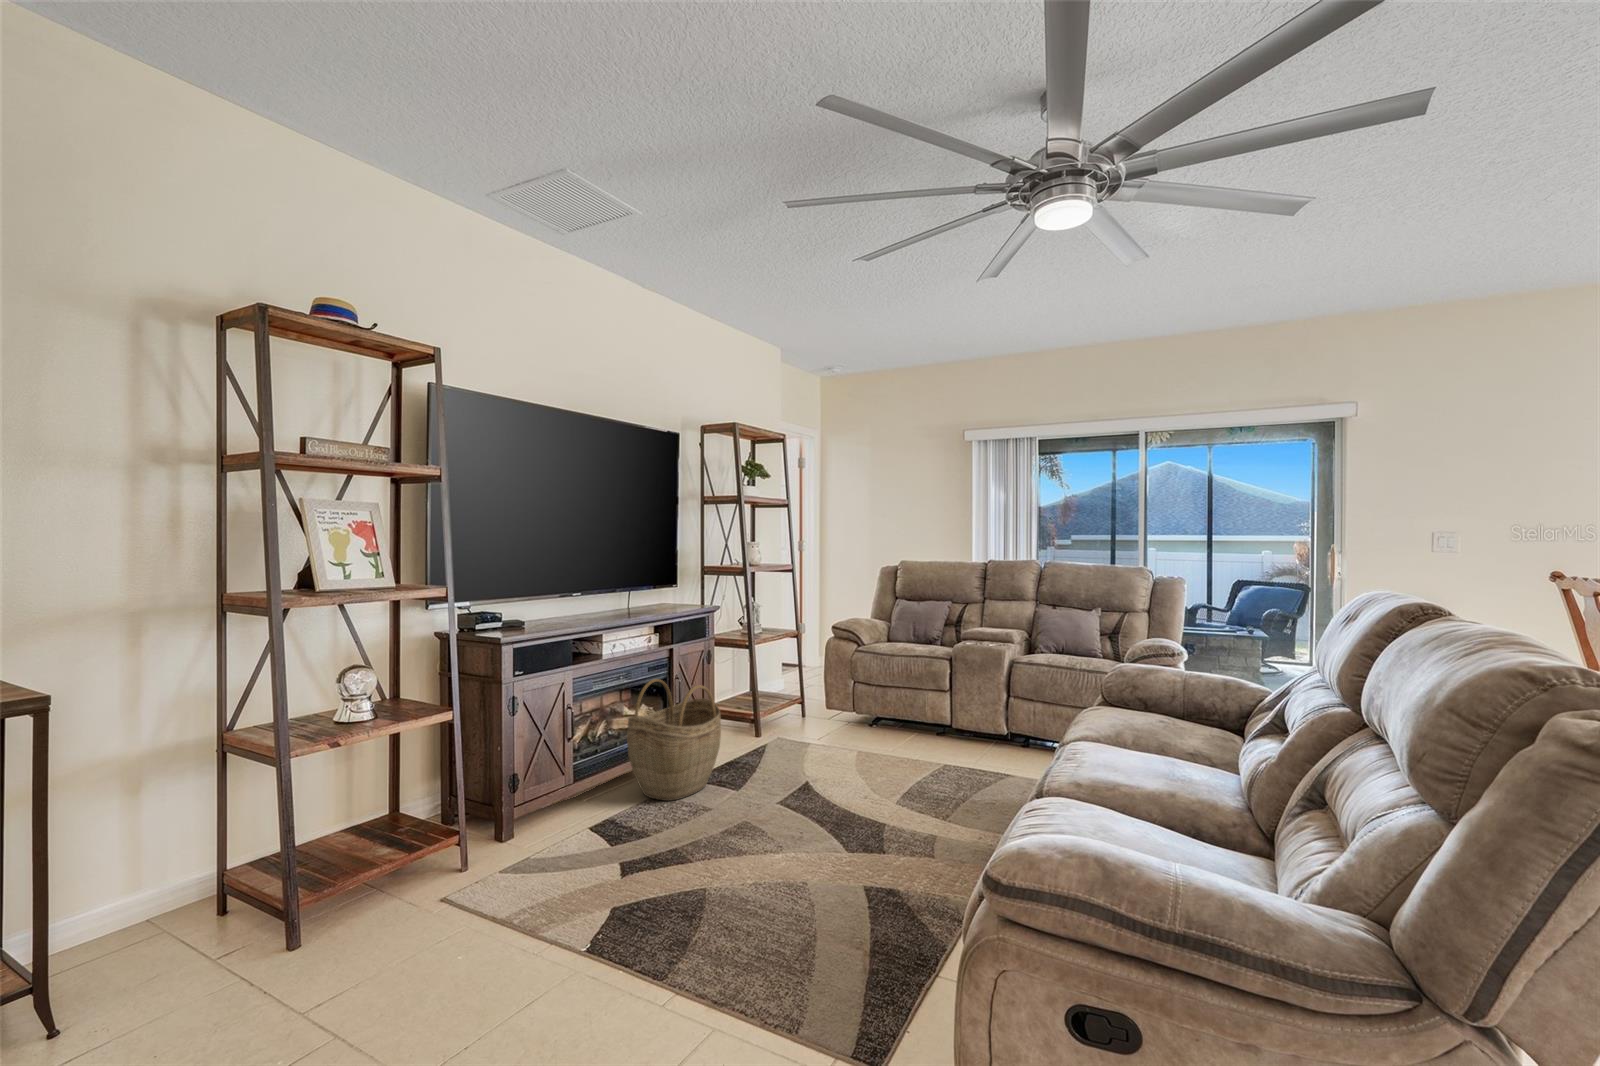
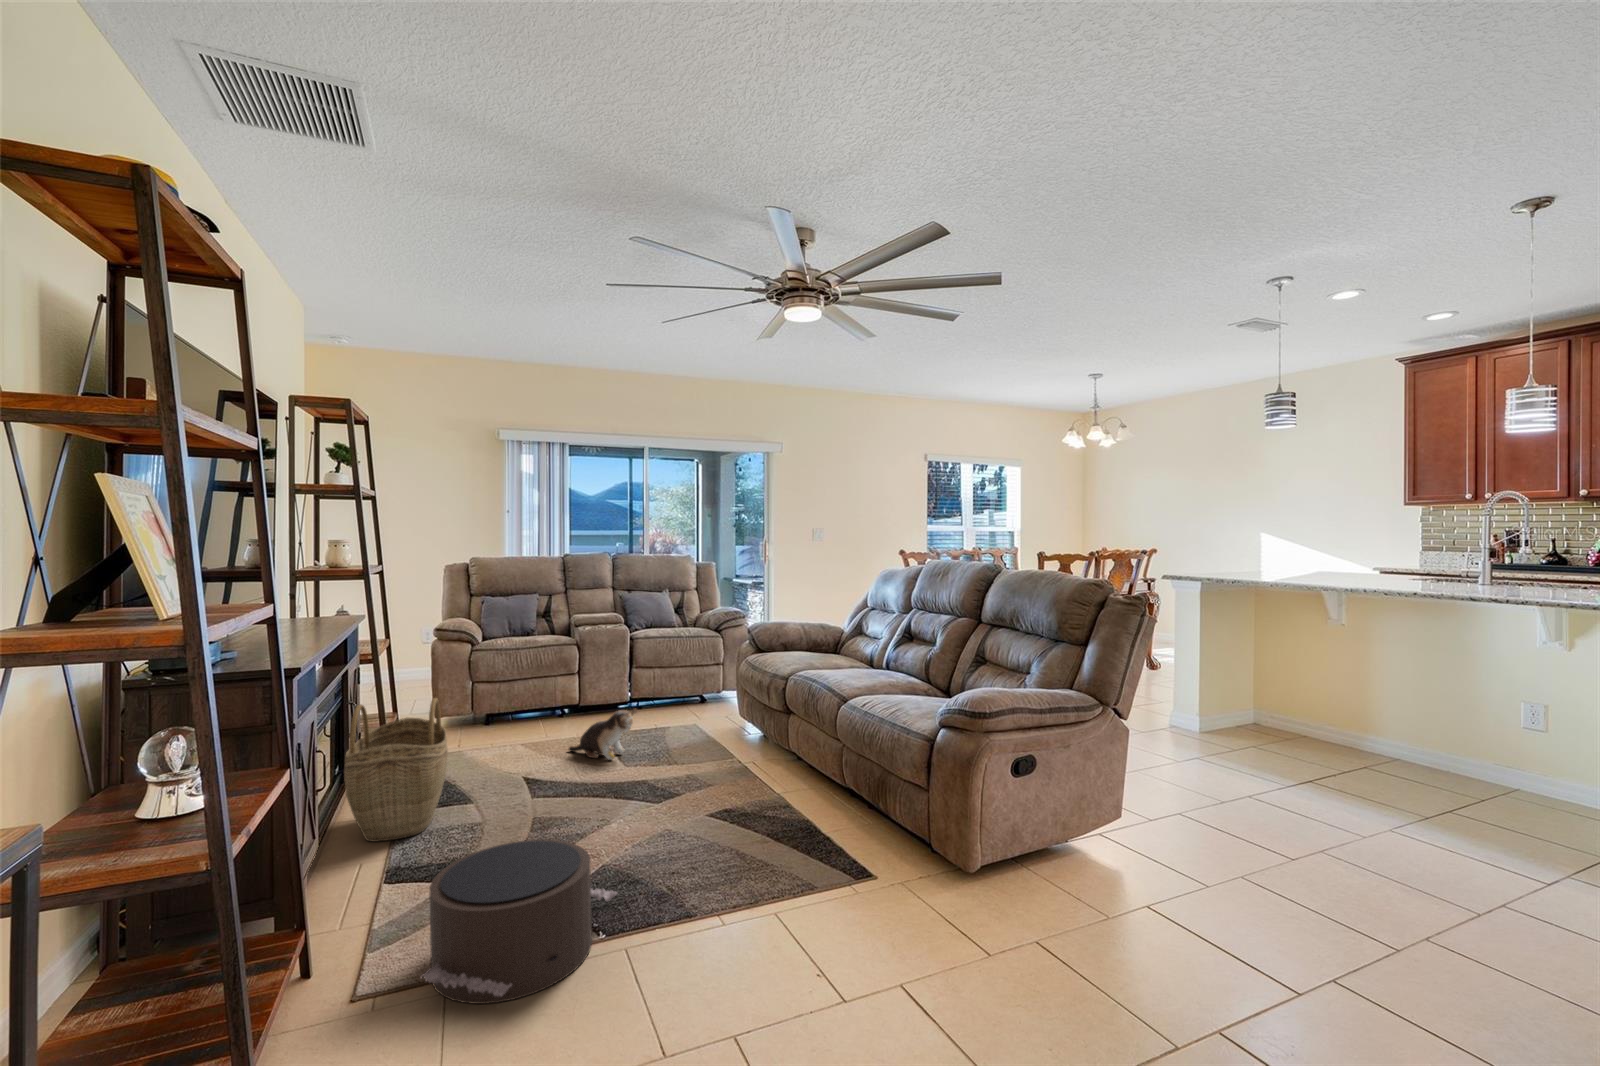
plush toy: none [878,739,920,792] -> present [569,709,637,760]
pouf: none [440,825,629,967] -> present [420,840,617,1004]

